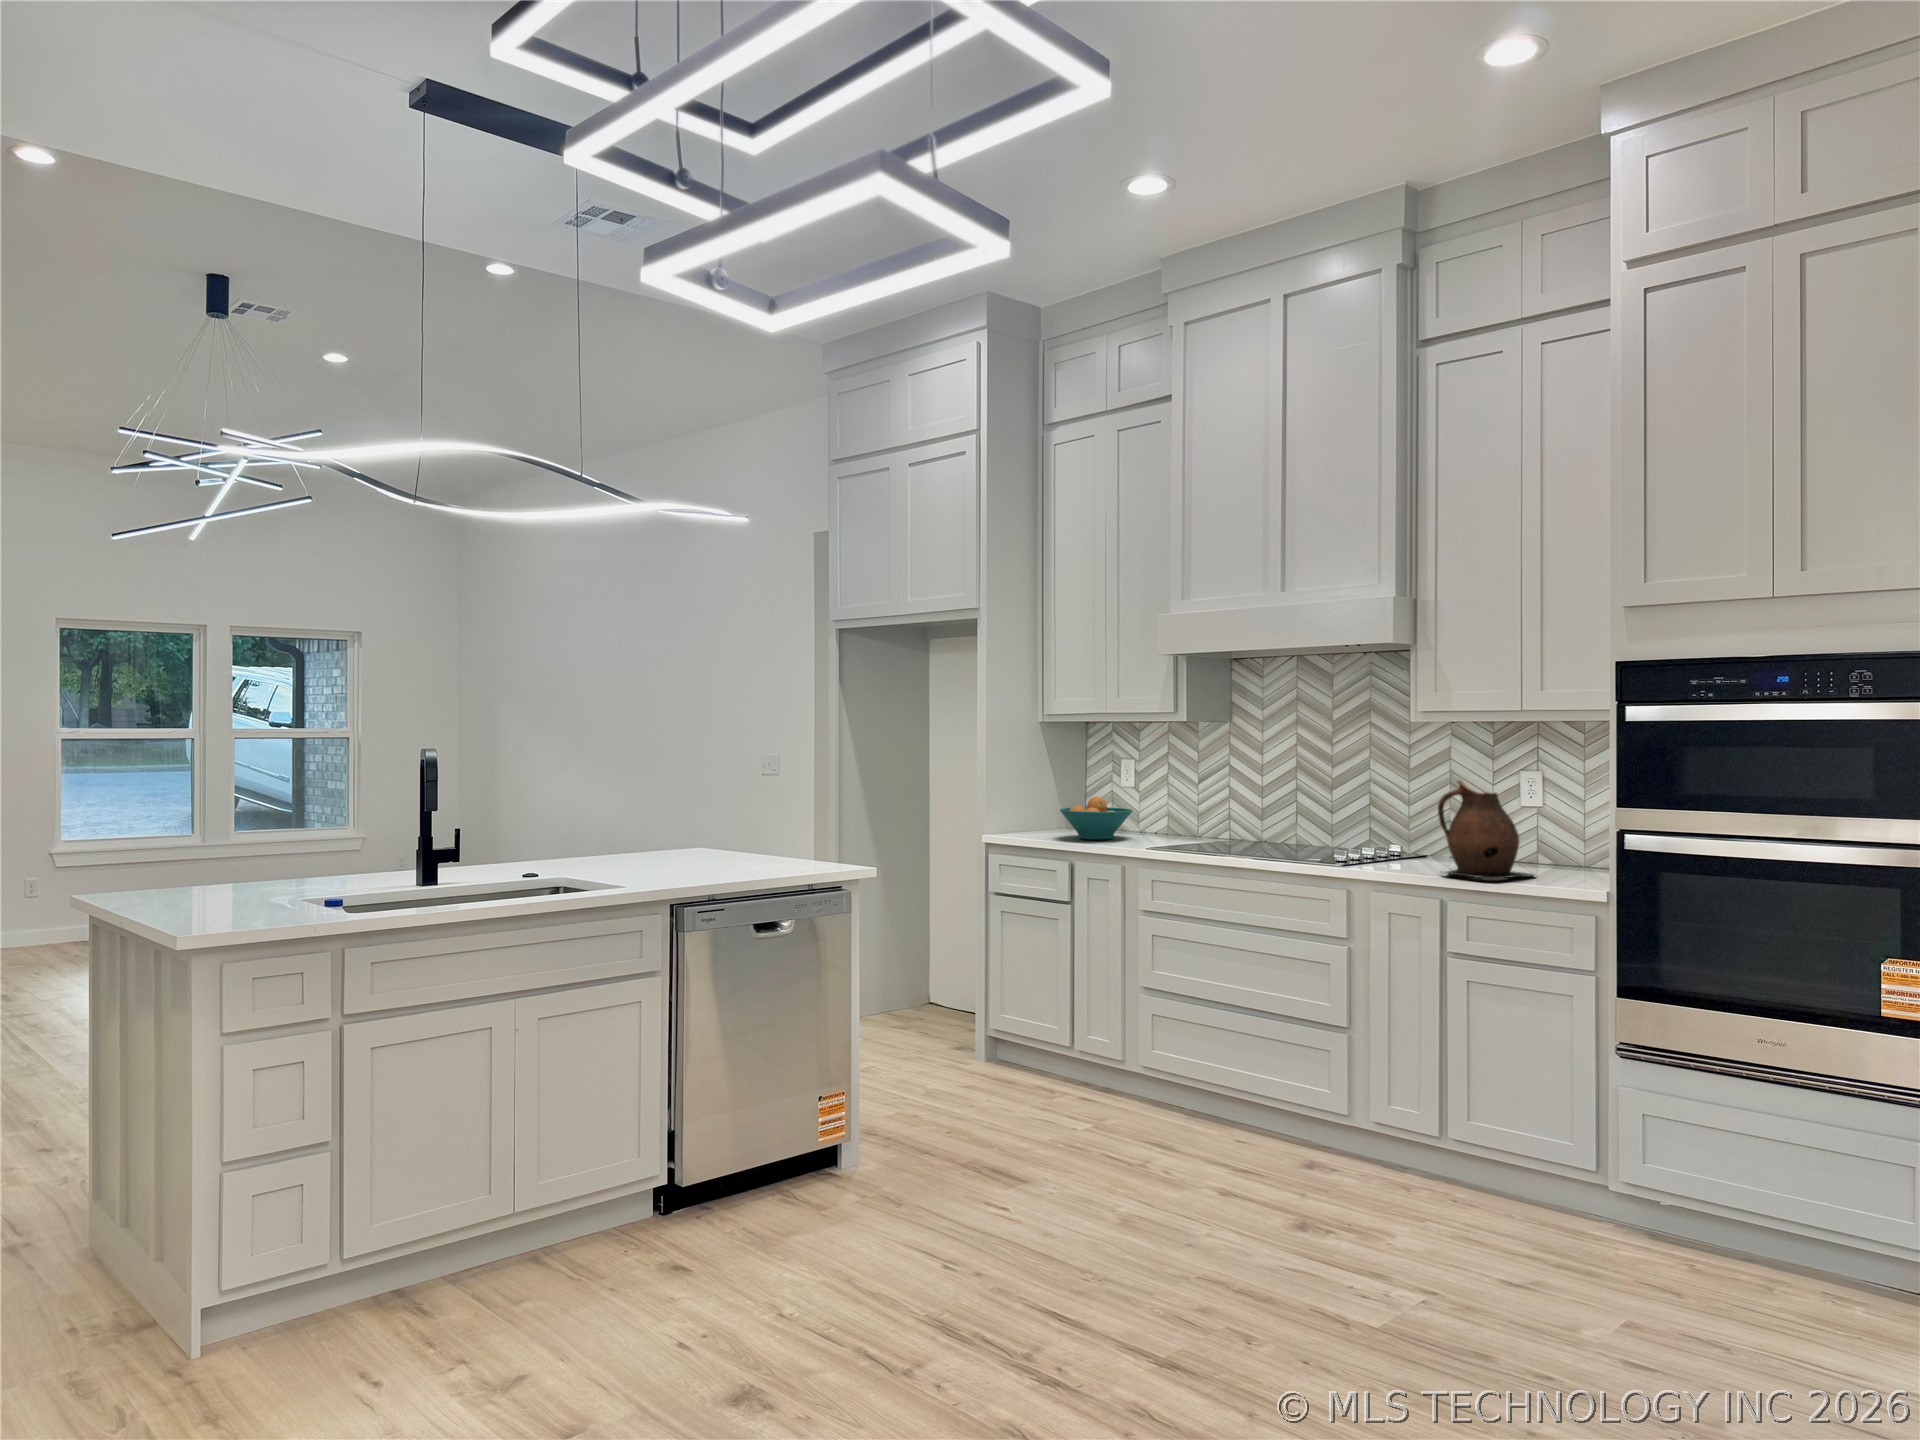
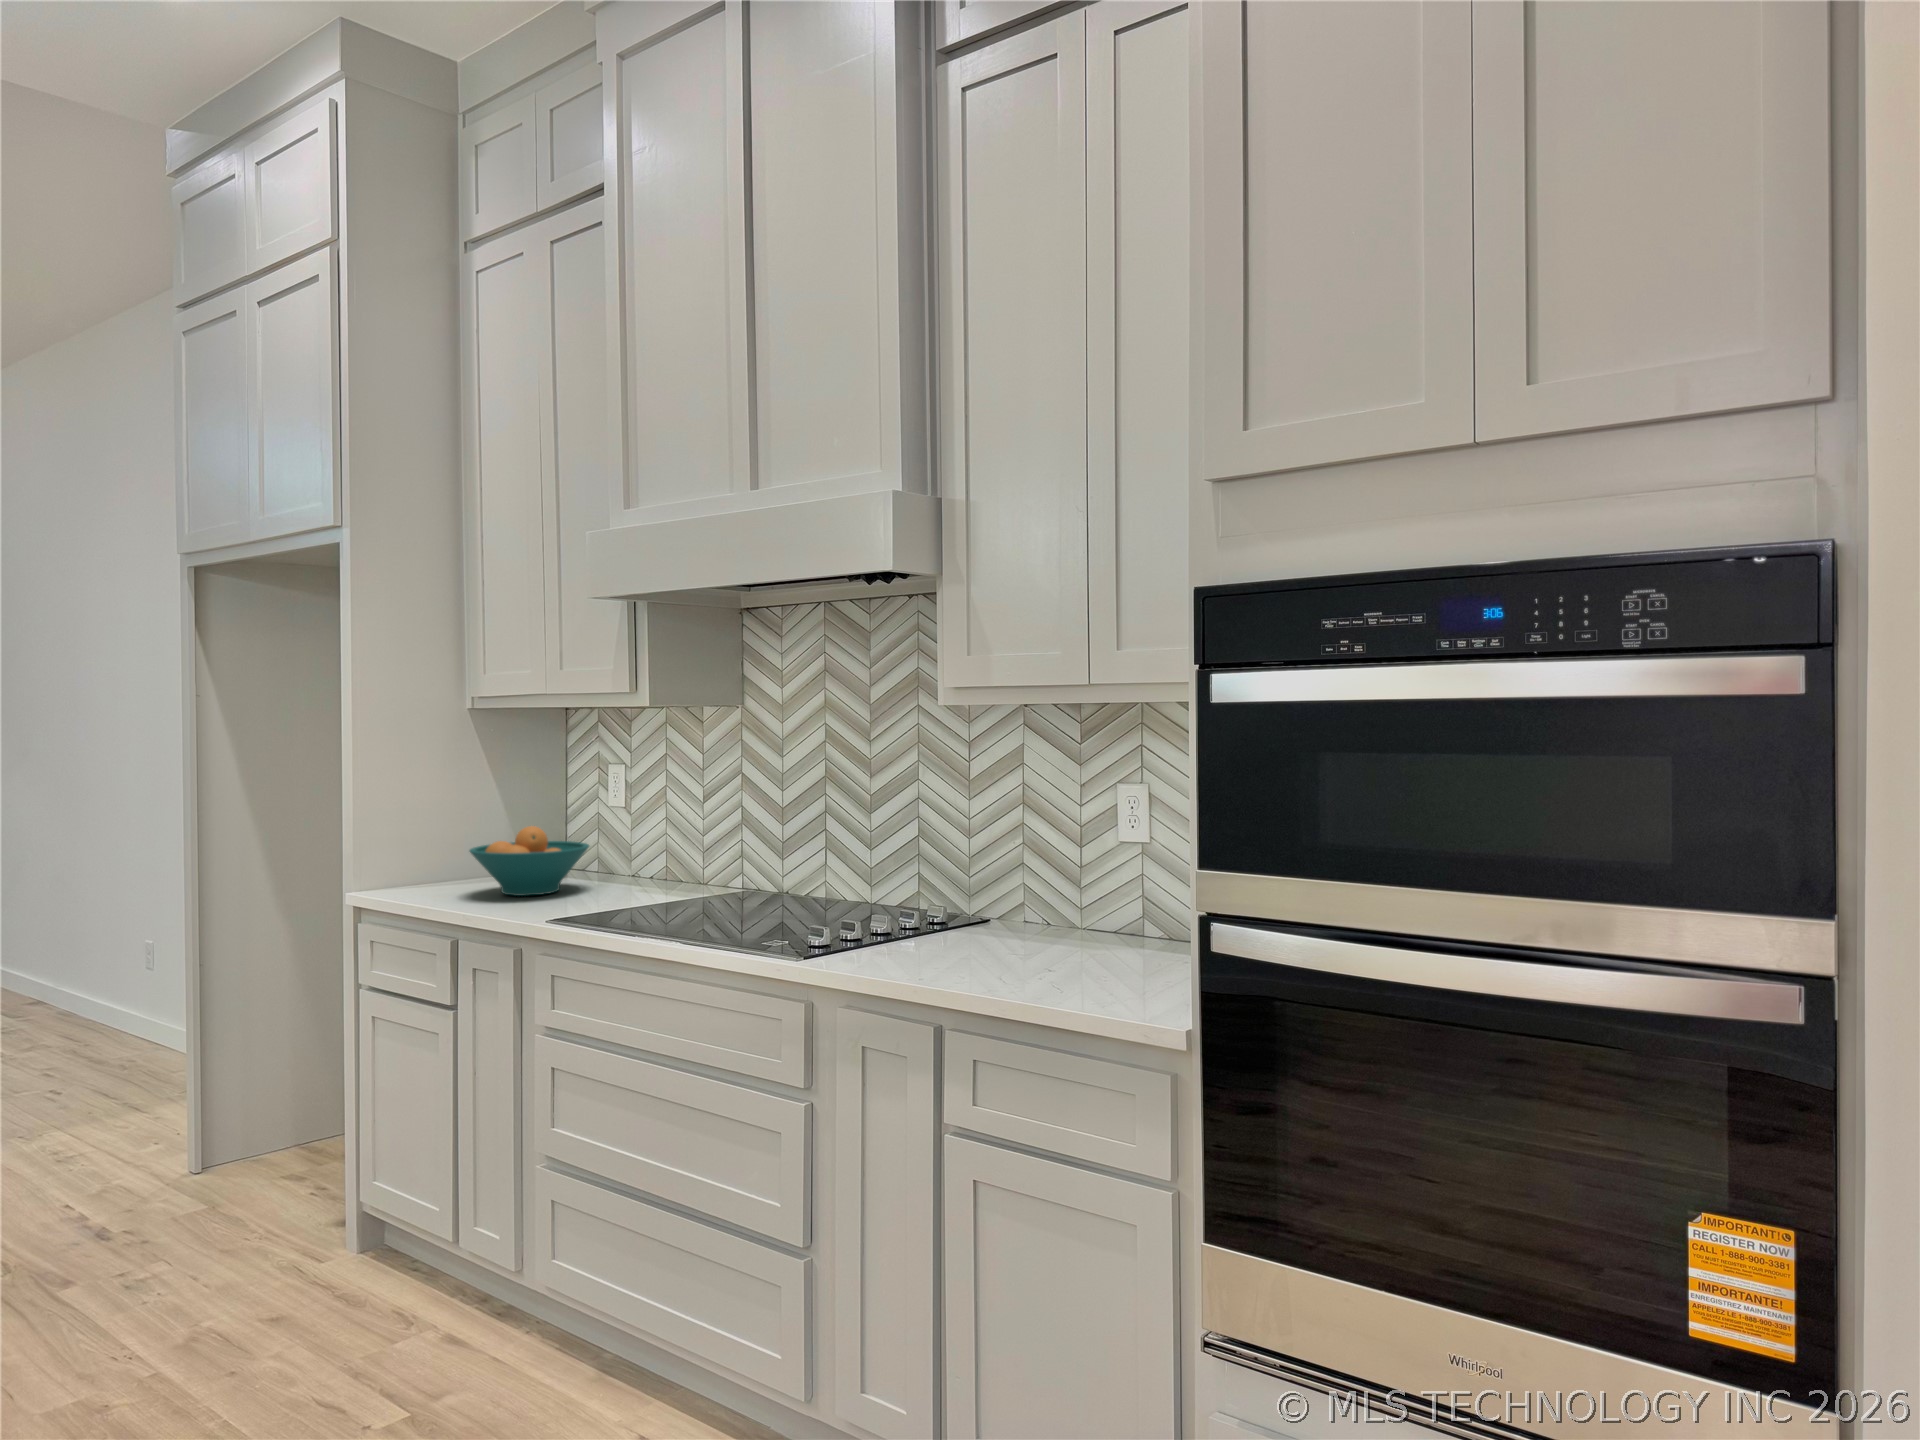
ceramic pitcher: present [1438,780,1534,880] -> none [949,807,1111,991]

